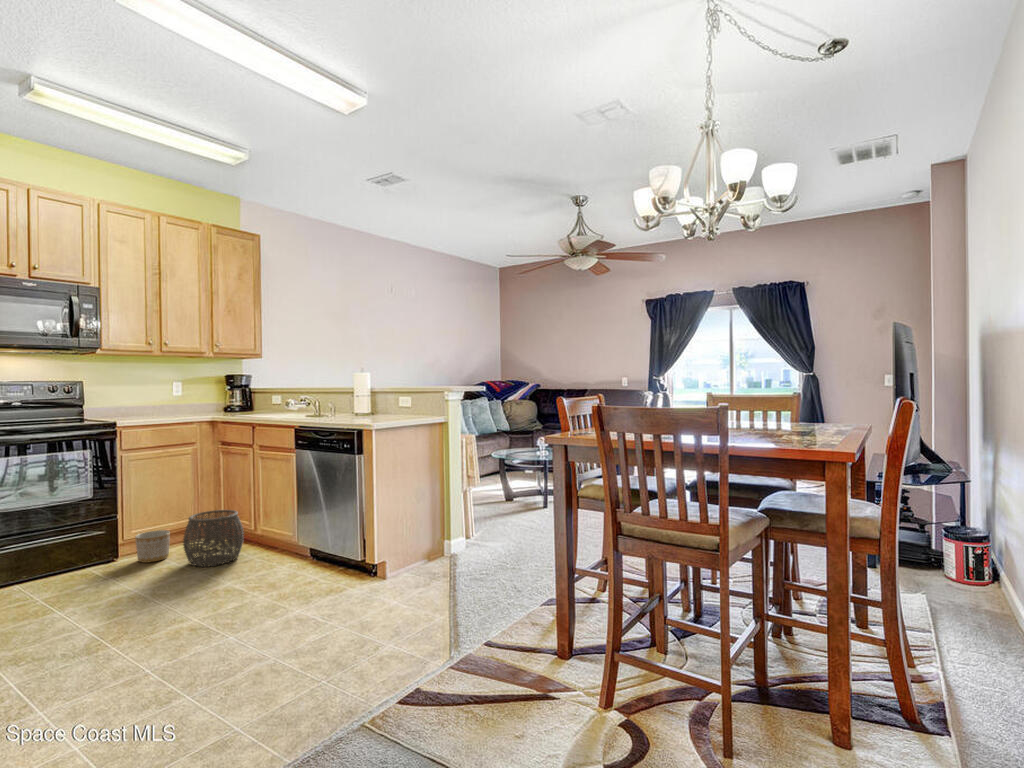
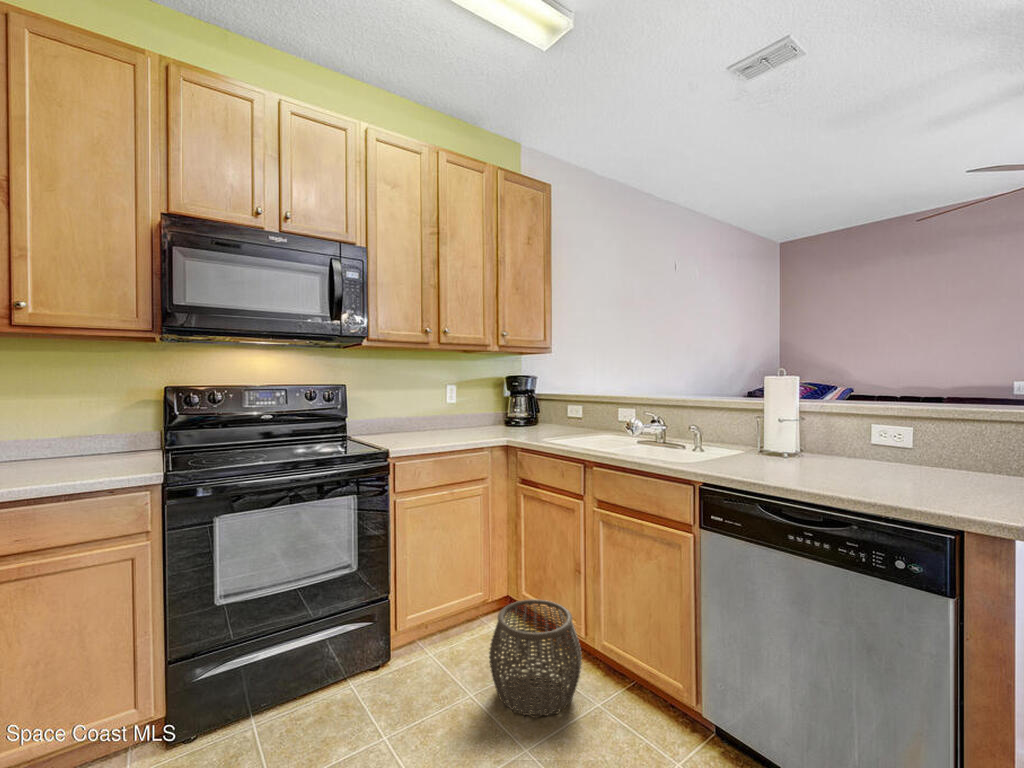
planter: present [135,530,170,563] -> none [415,616,462,677]

